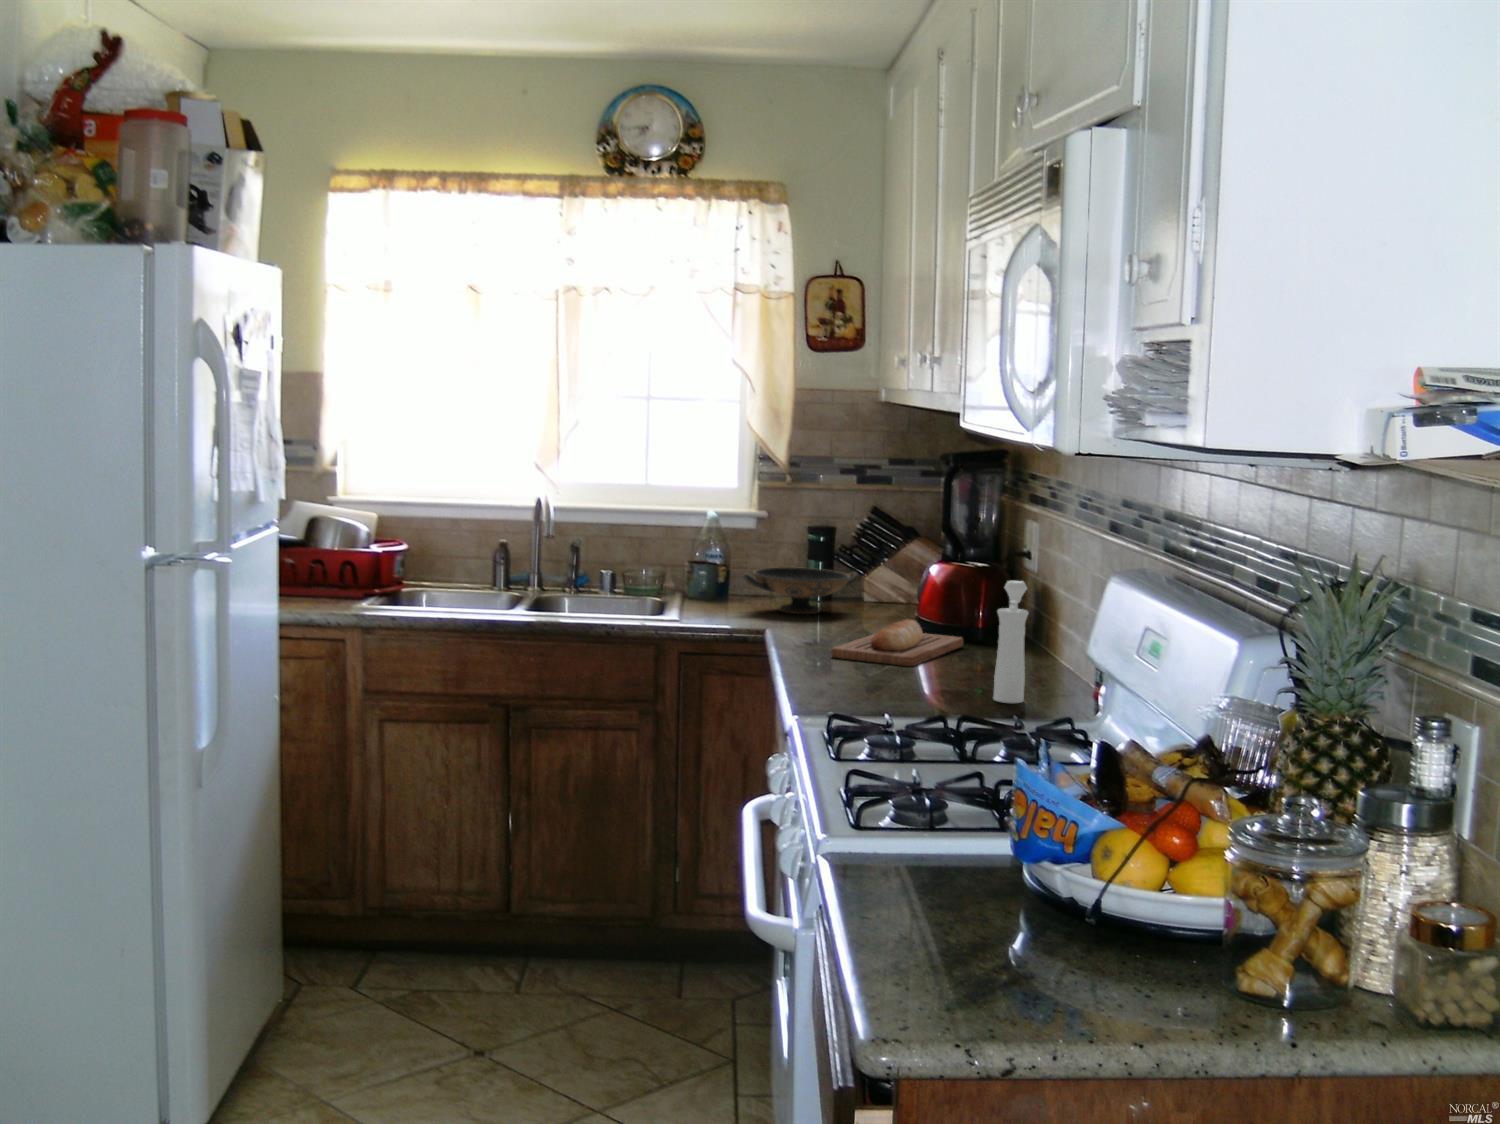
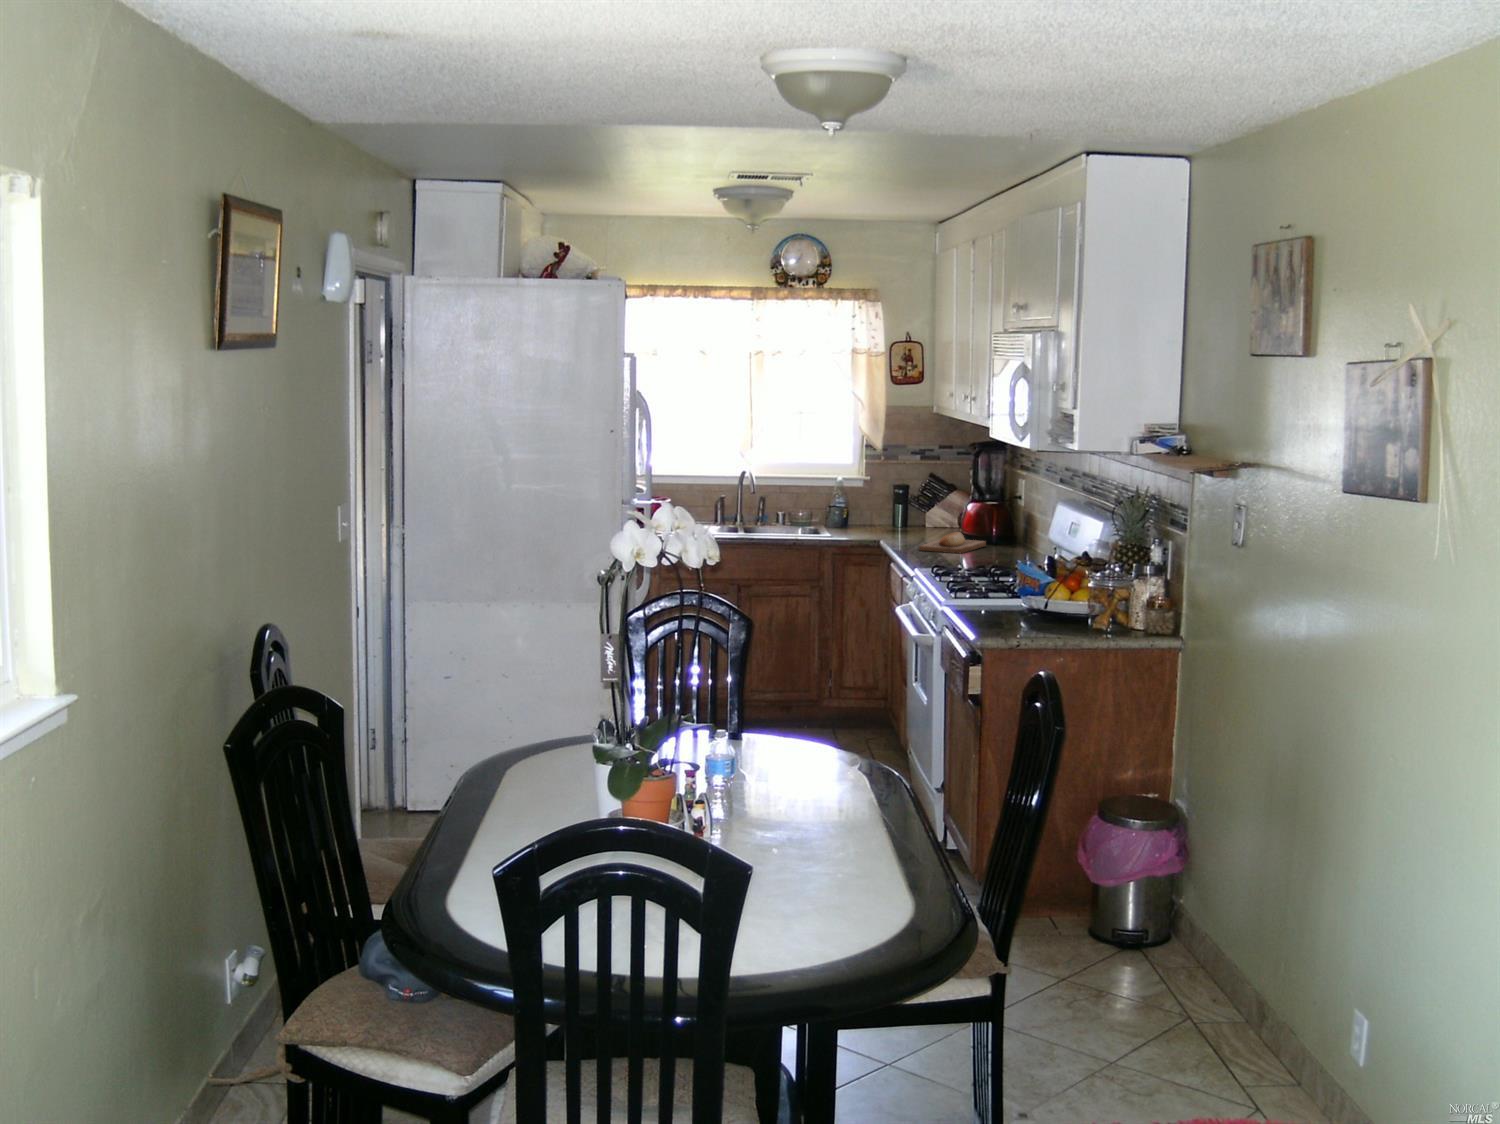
decorative bowl: present [744,567,858,614] -> none [861,509,924,534]
pepper mill: present [993,581,1028,703] -> none [1004,507,1020,565]

